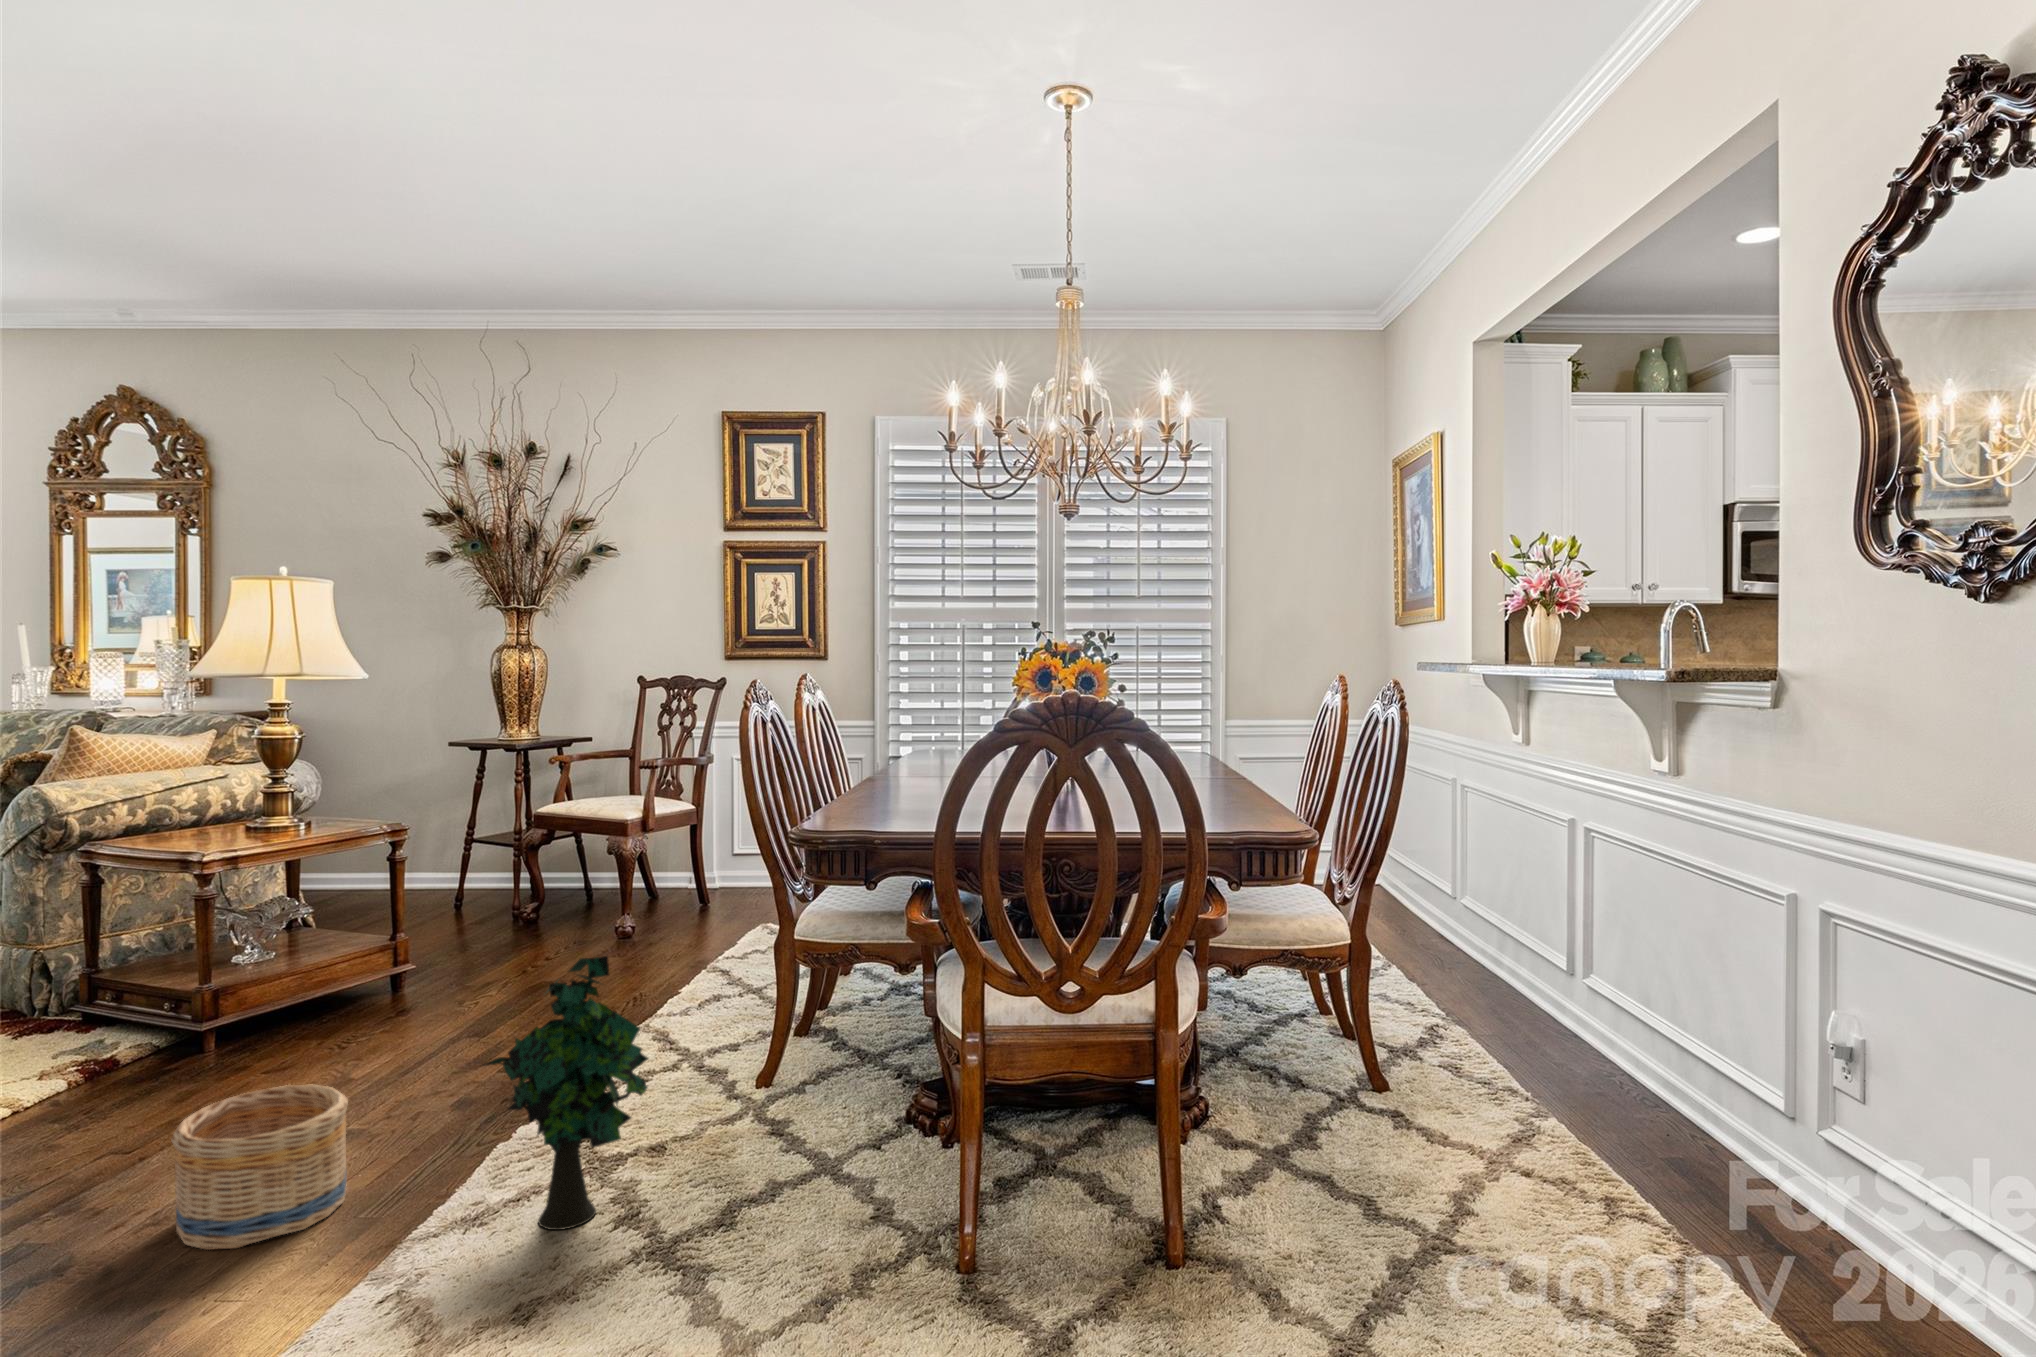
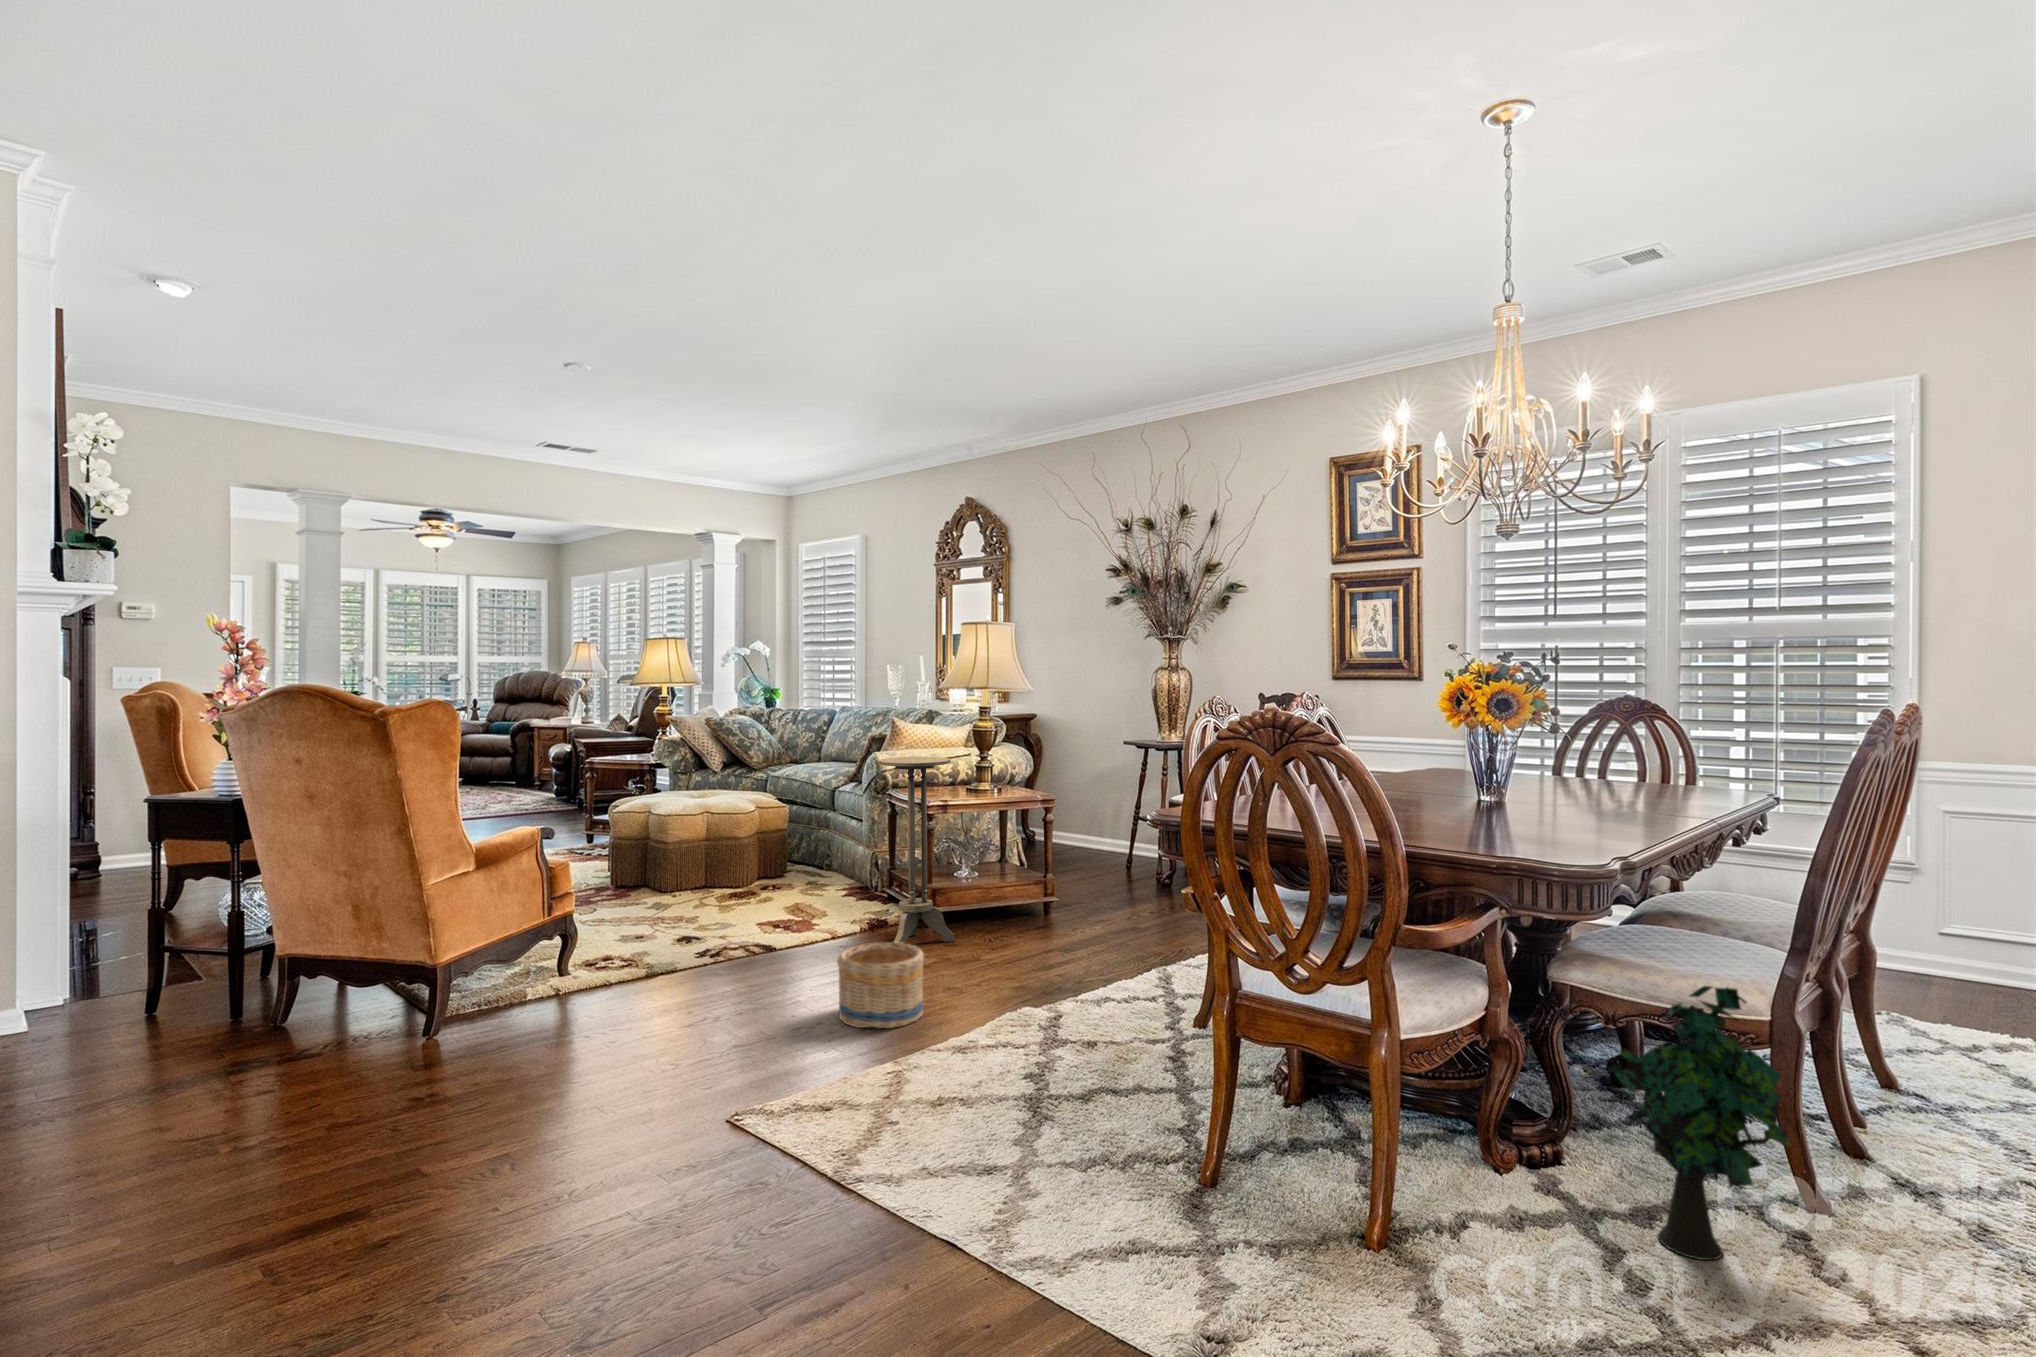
side table: none [133,782,287,1107] -> present [879,757,955,943]
decorative plant: present [483,956,648,1230] -> present [1600,986,1790,1260]

